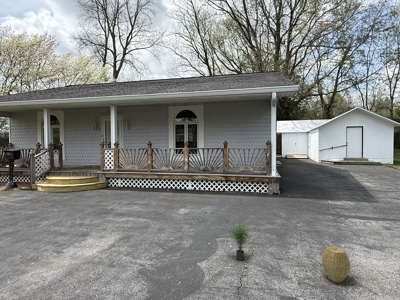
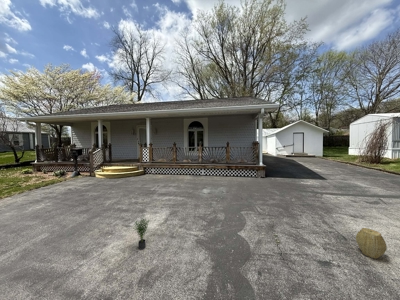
potted plant: present [233,223,248,260] -> present [135,219,149,250]

